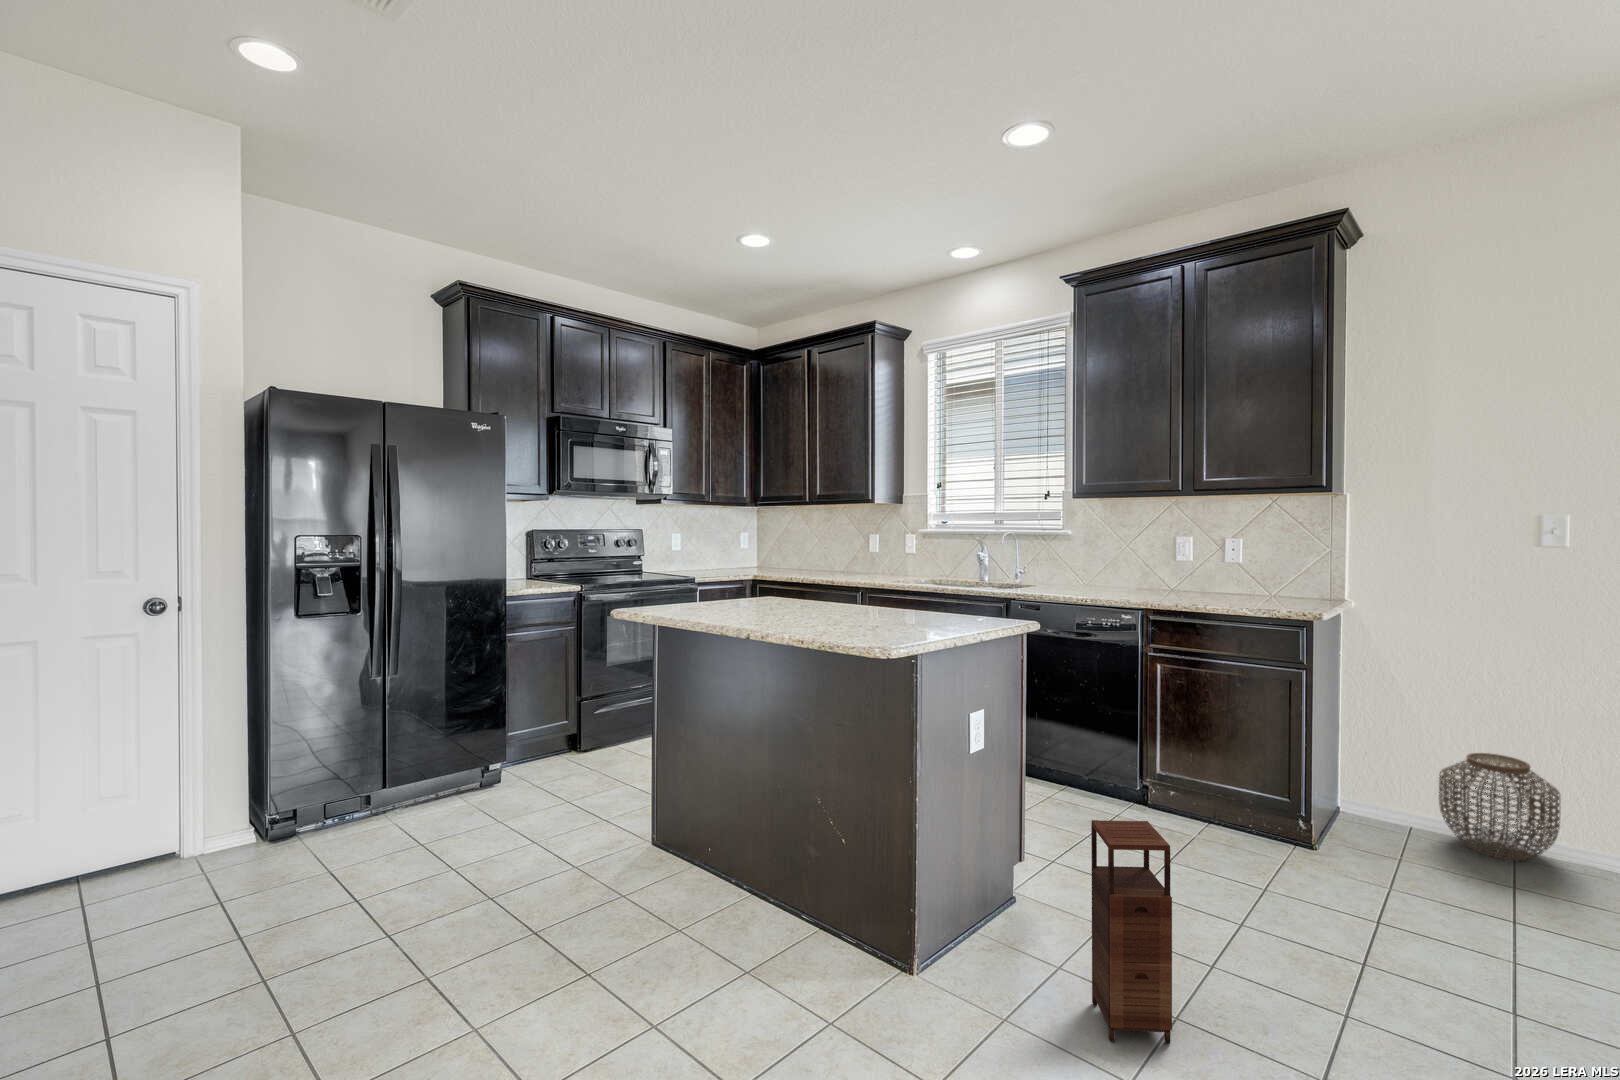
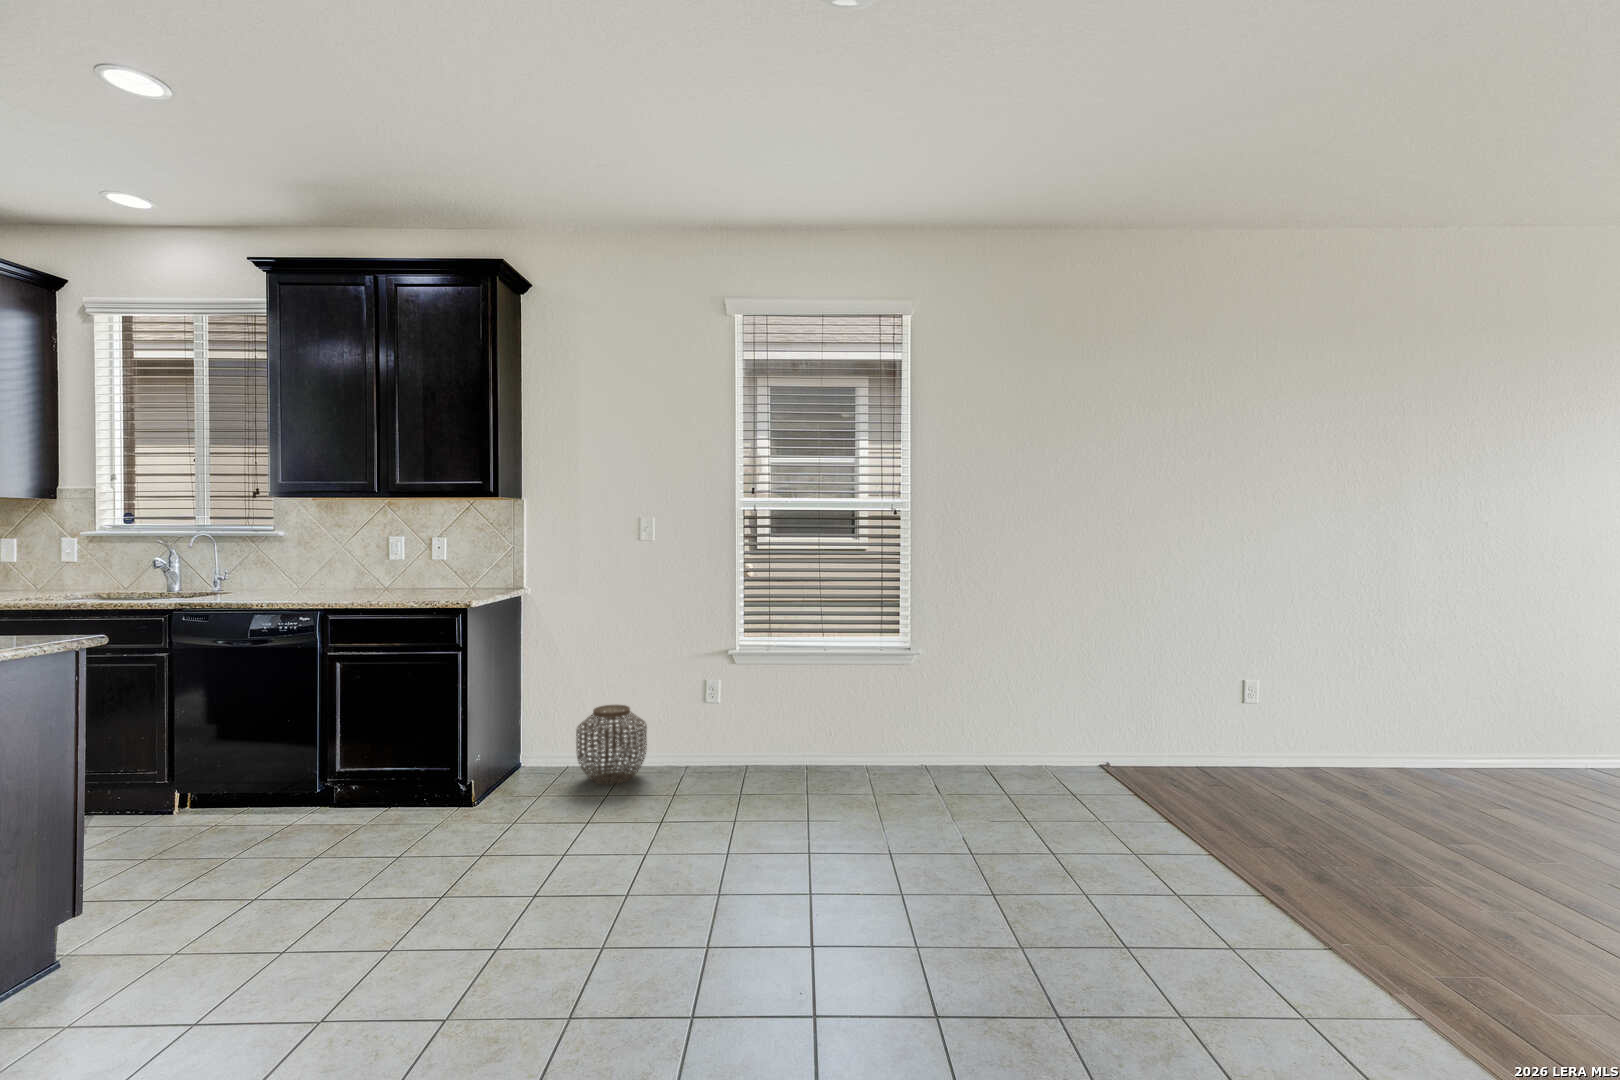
storage cabinet: present [1091,820,1172,1044] -> none [88,809,172,1047]

